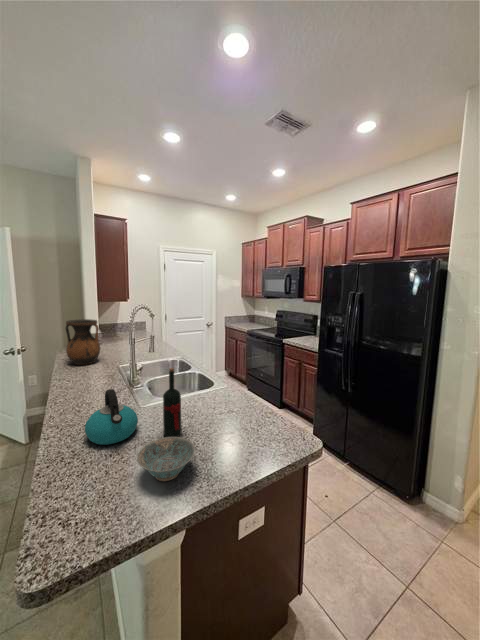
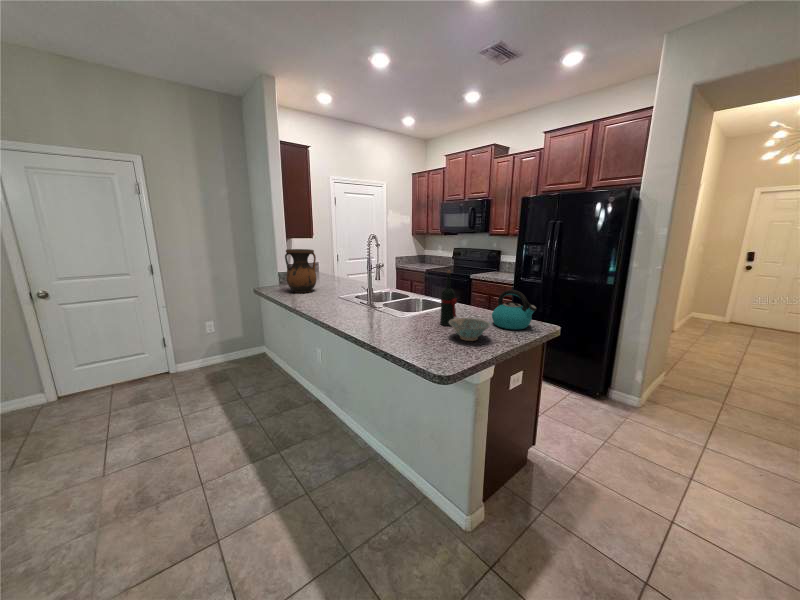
kettle: present [85,389,138,445] -> present [492,290,537,330]

